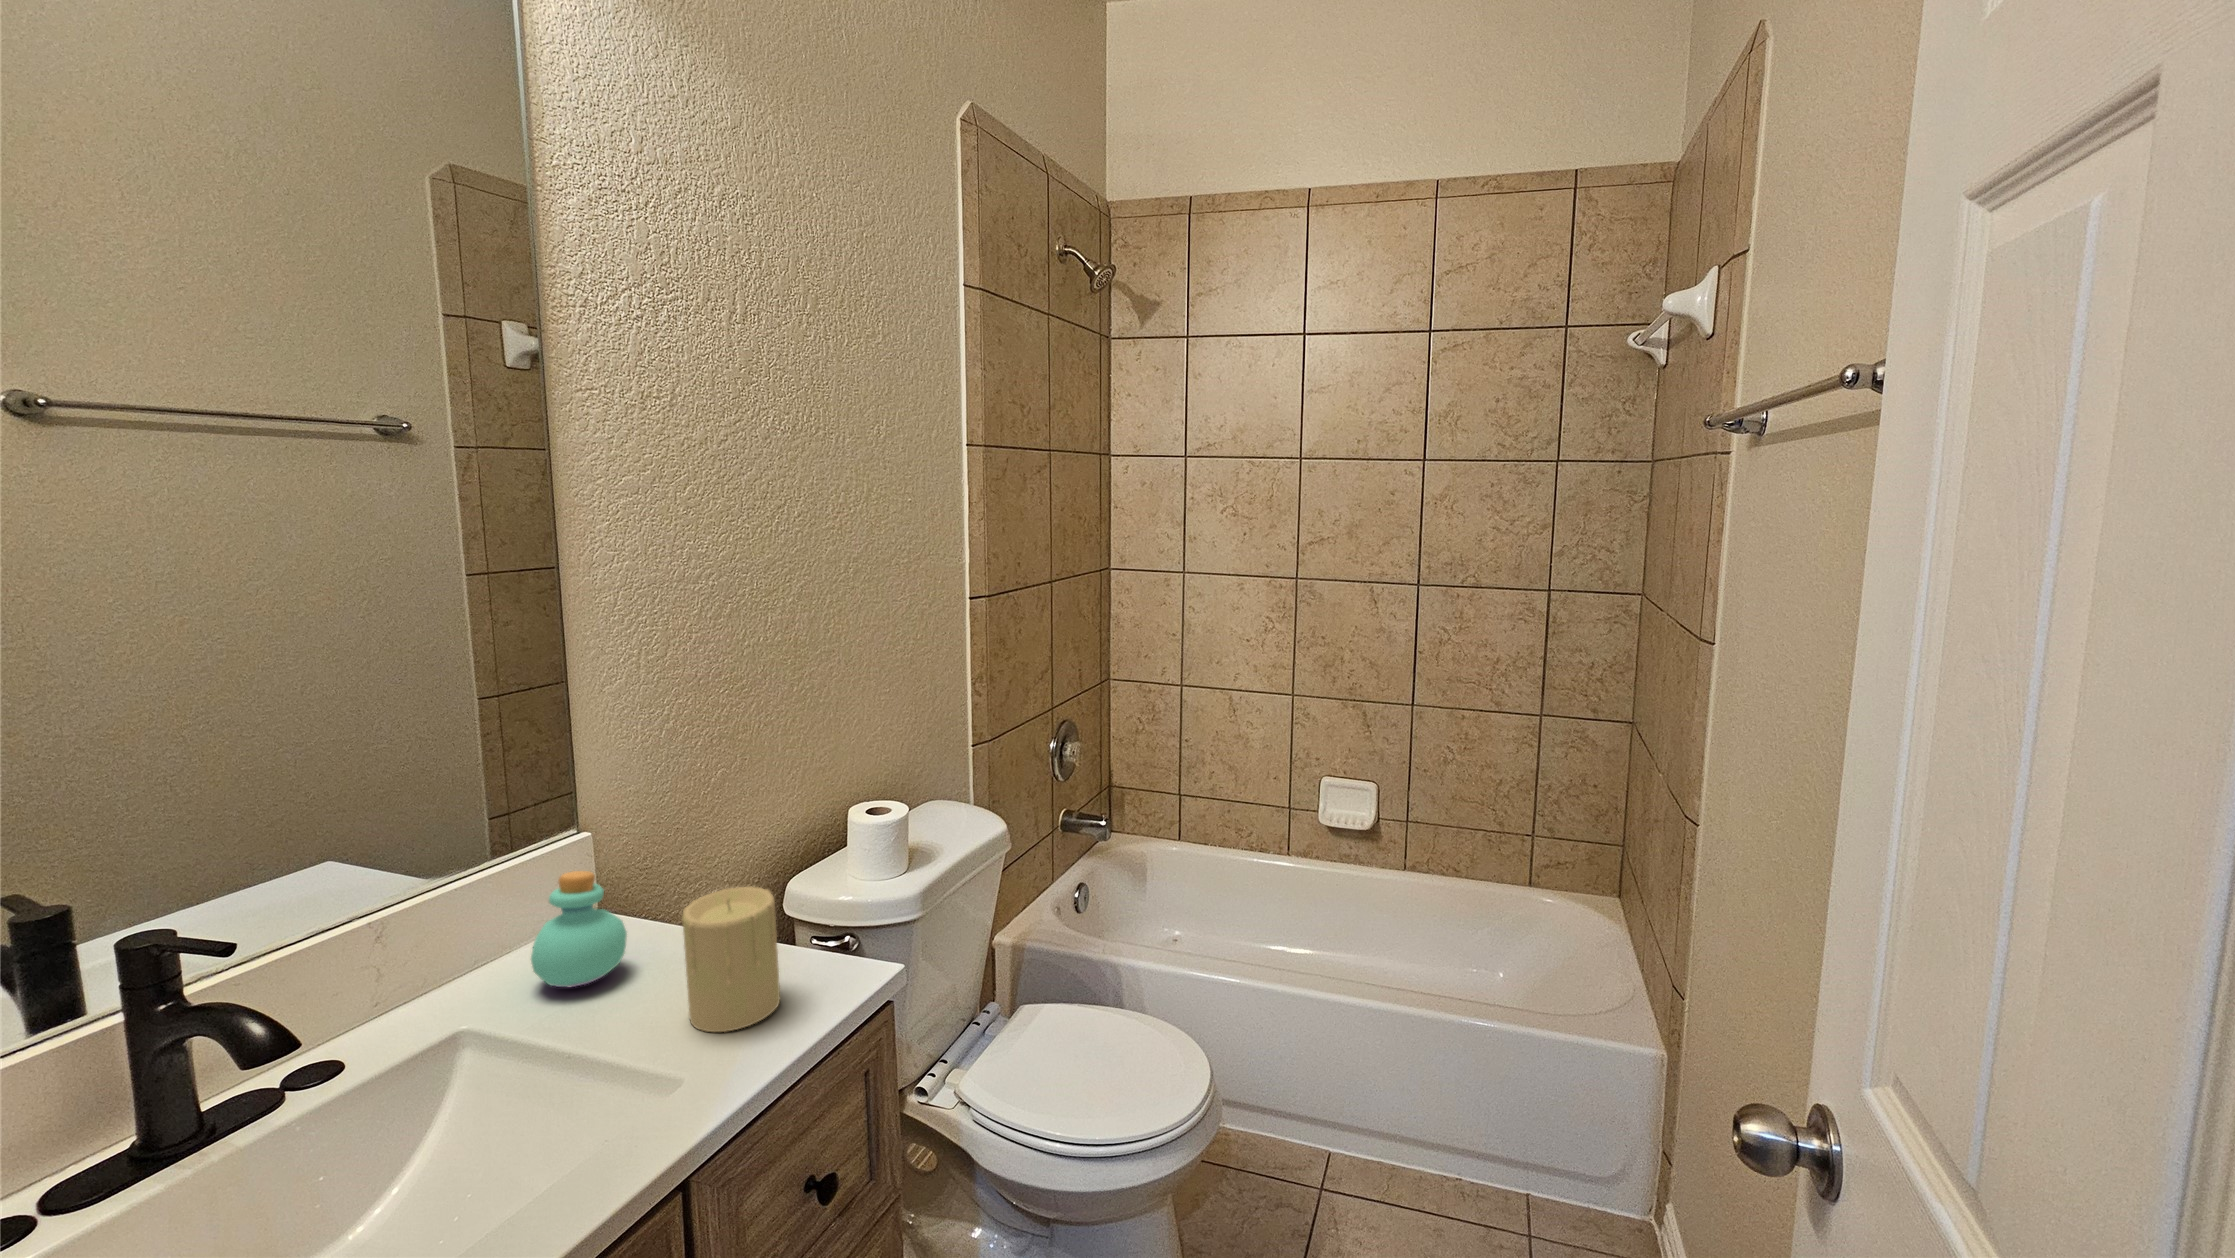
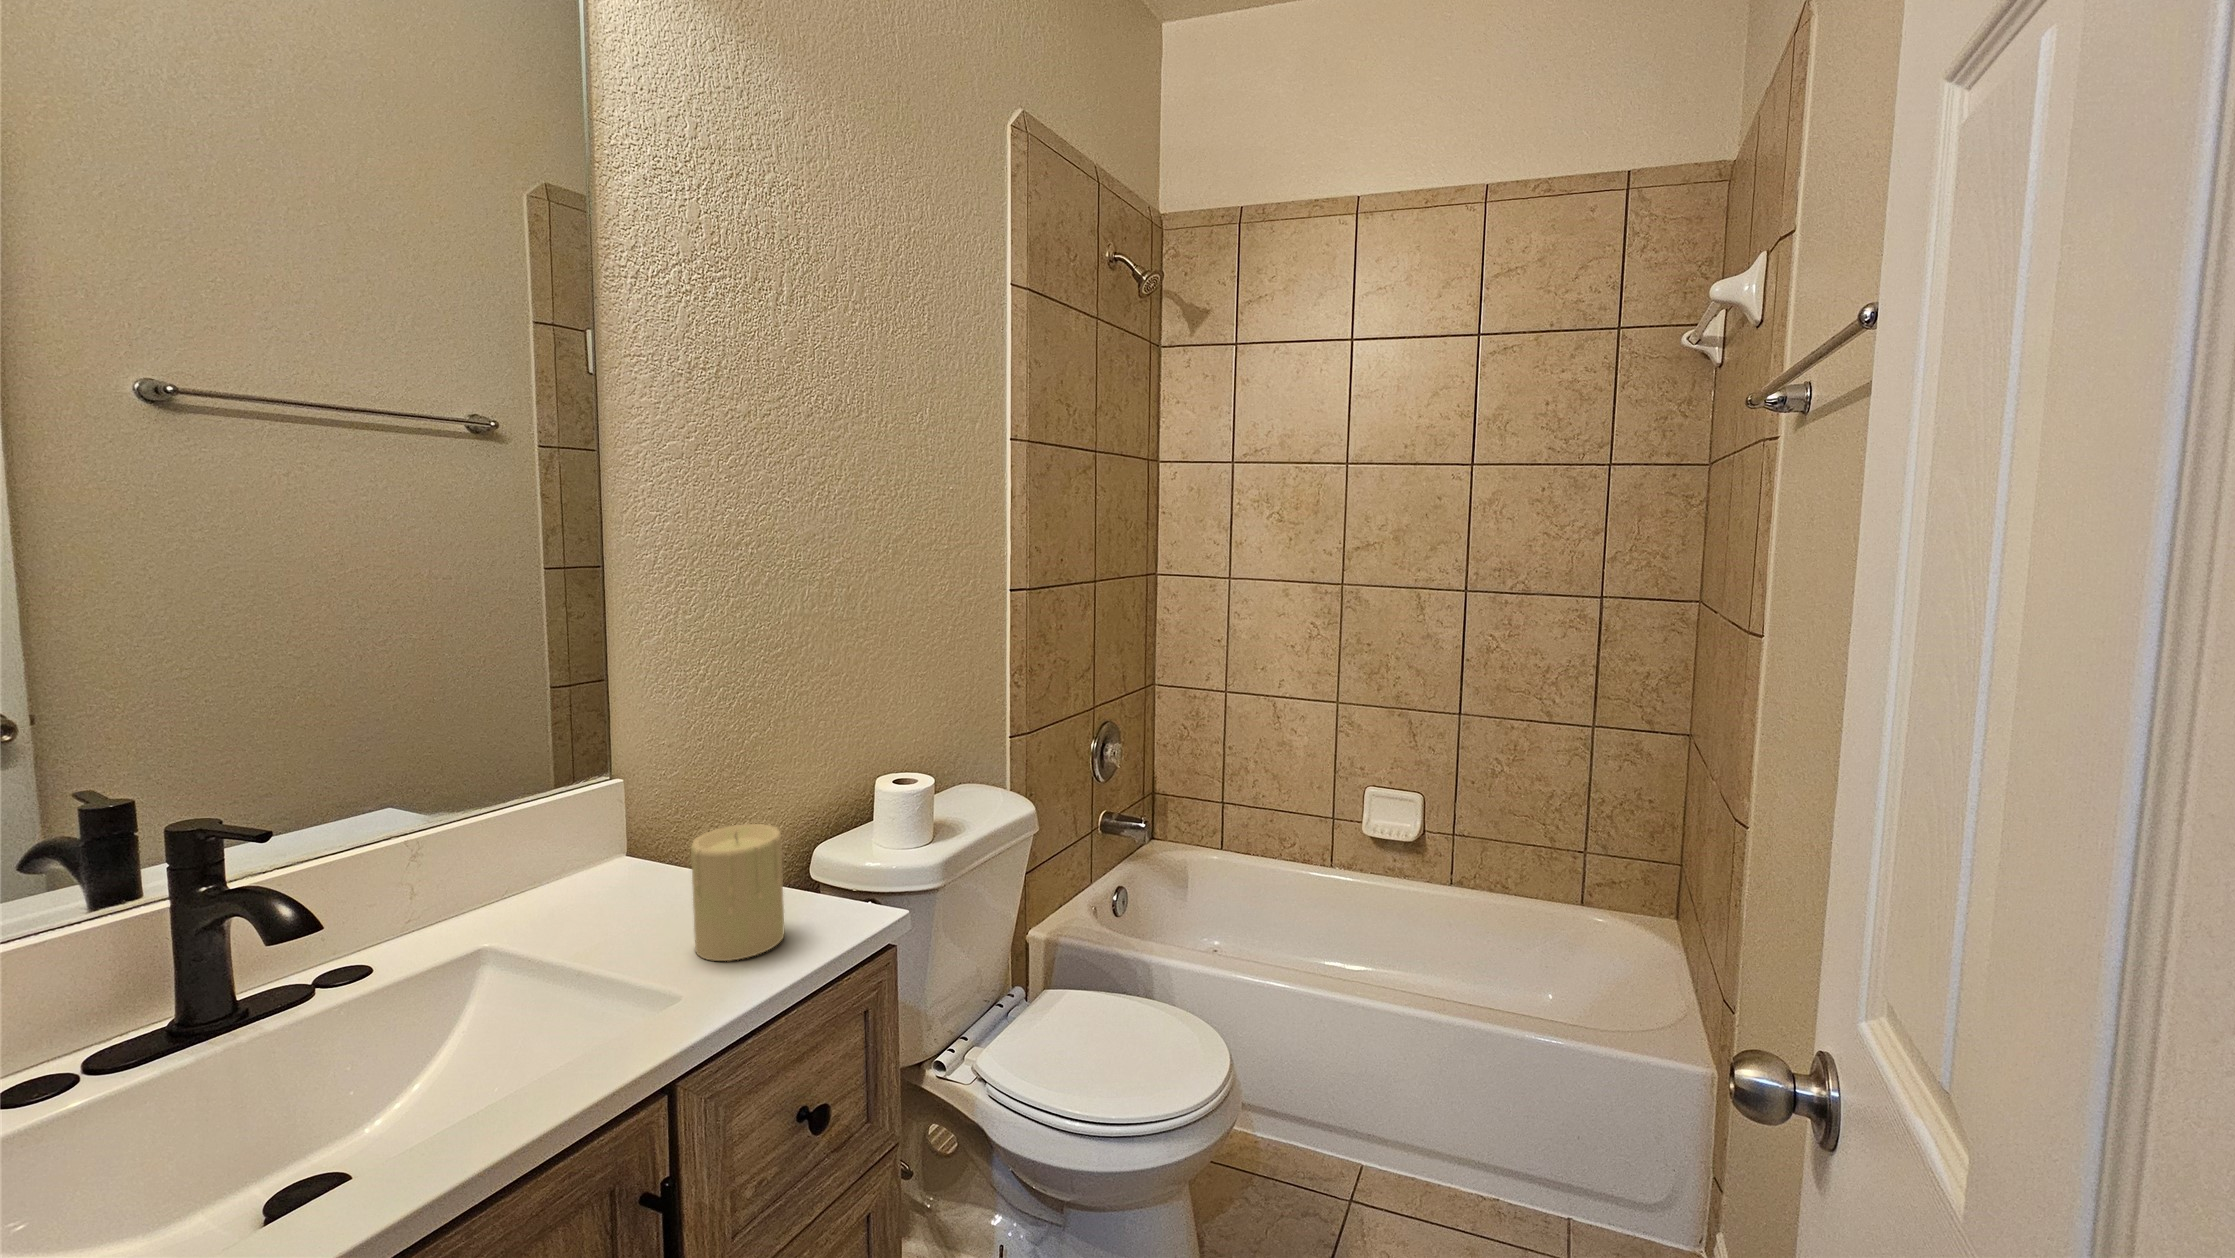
perfume bottle: present [531,871,627,987] -> none [554,805,647,916]

